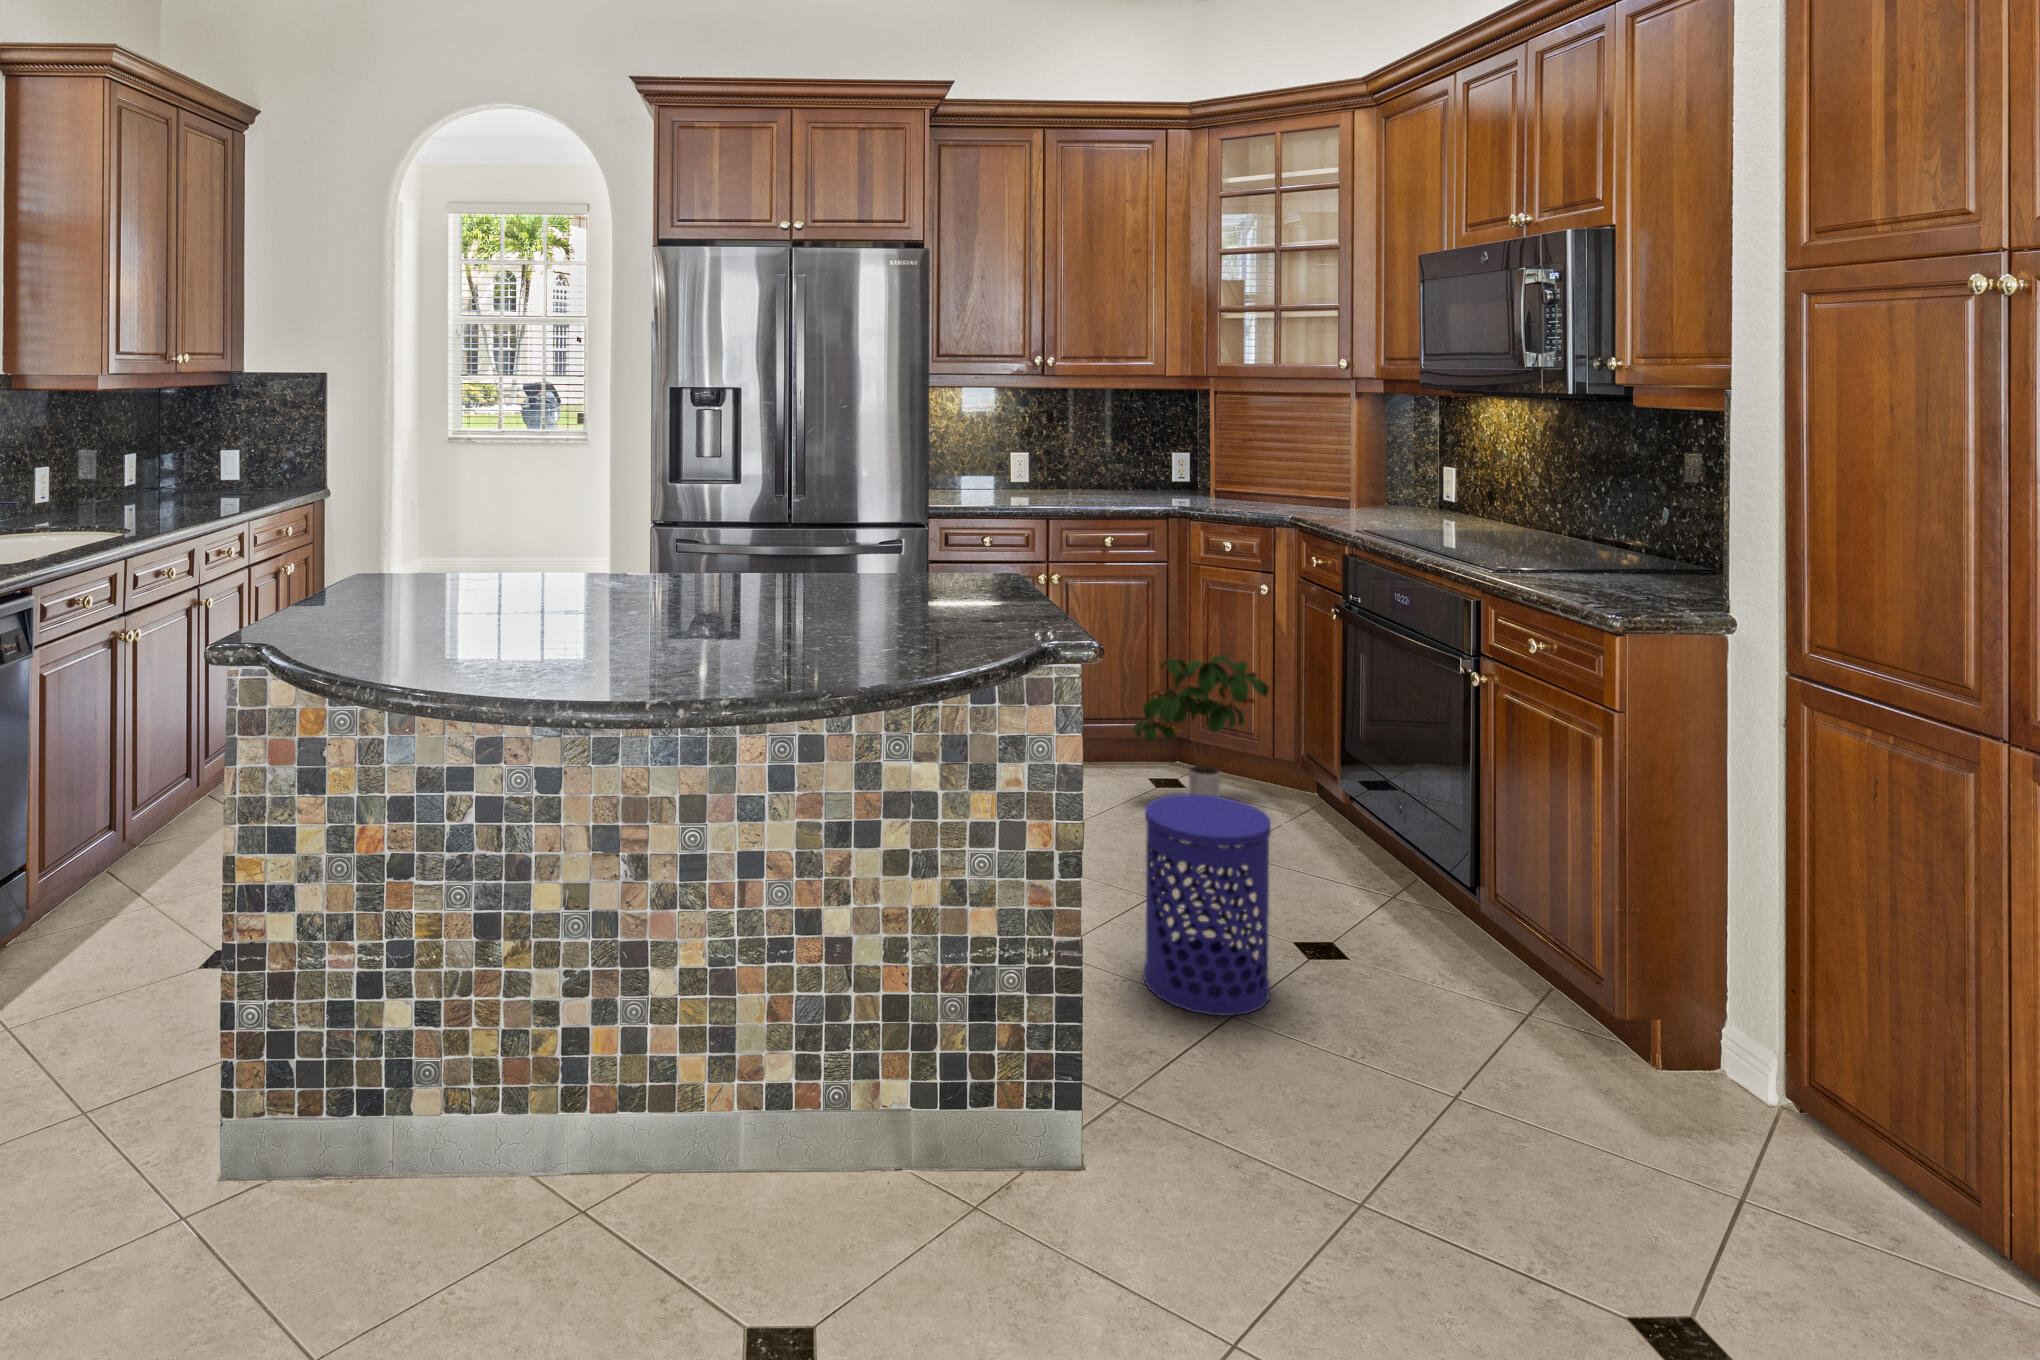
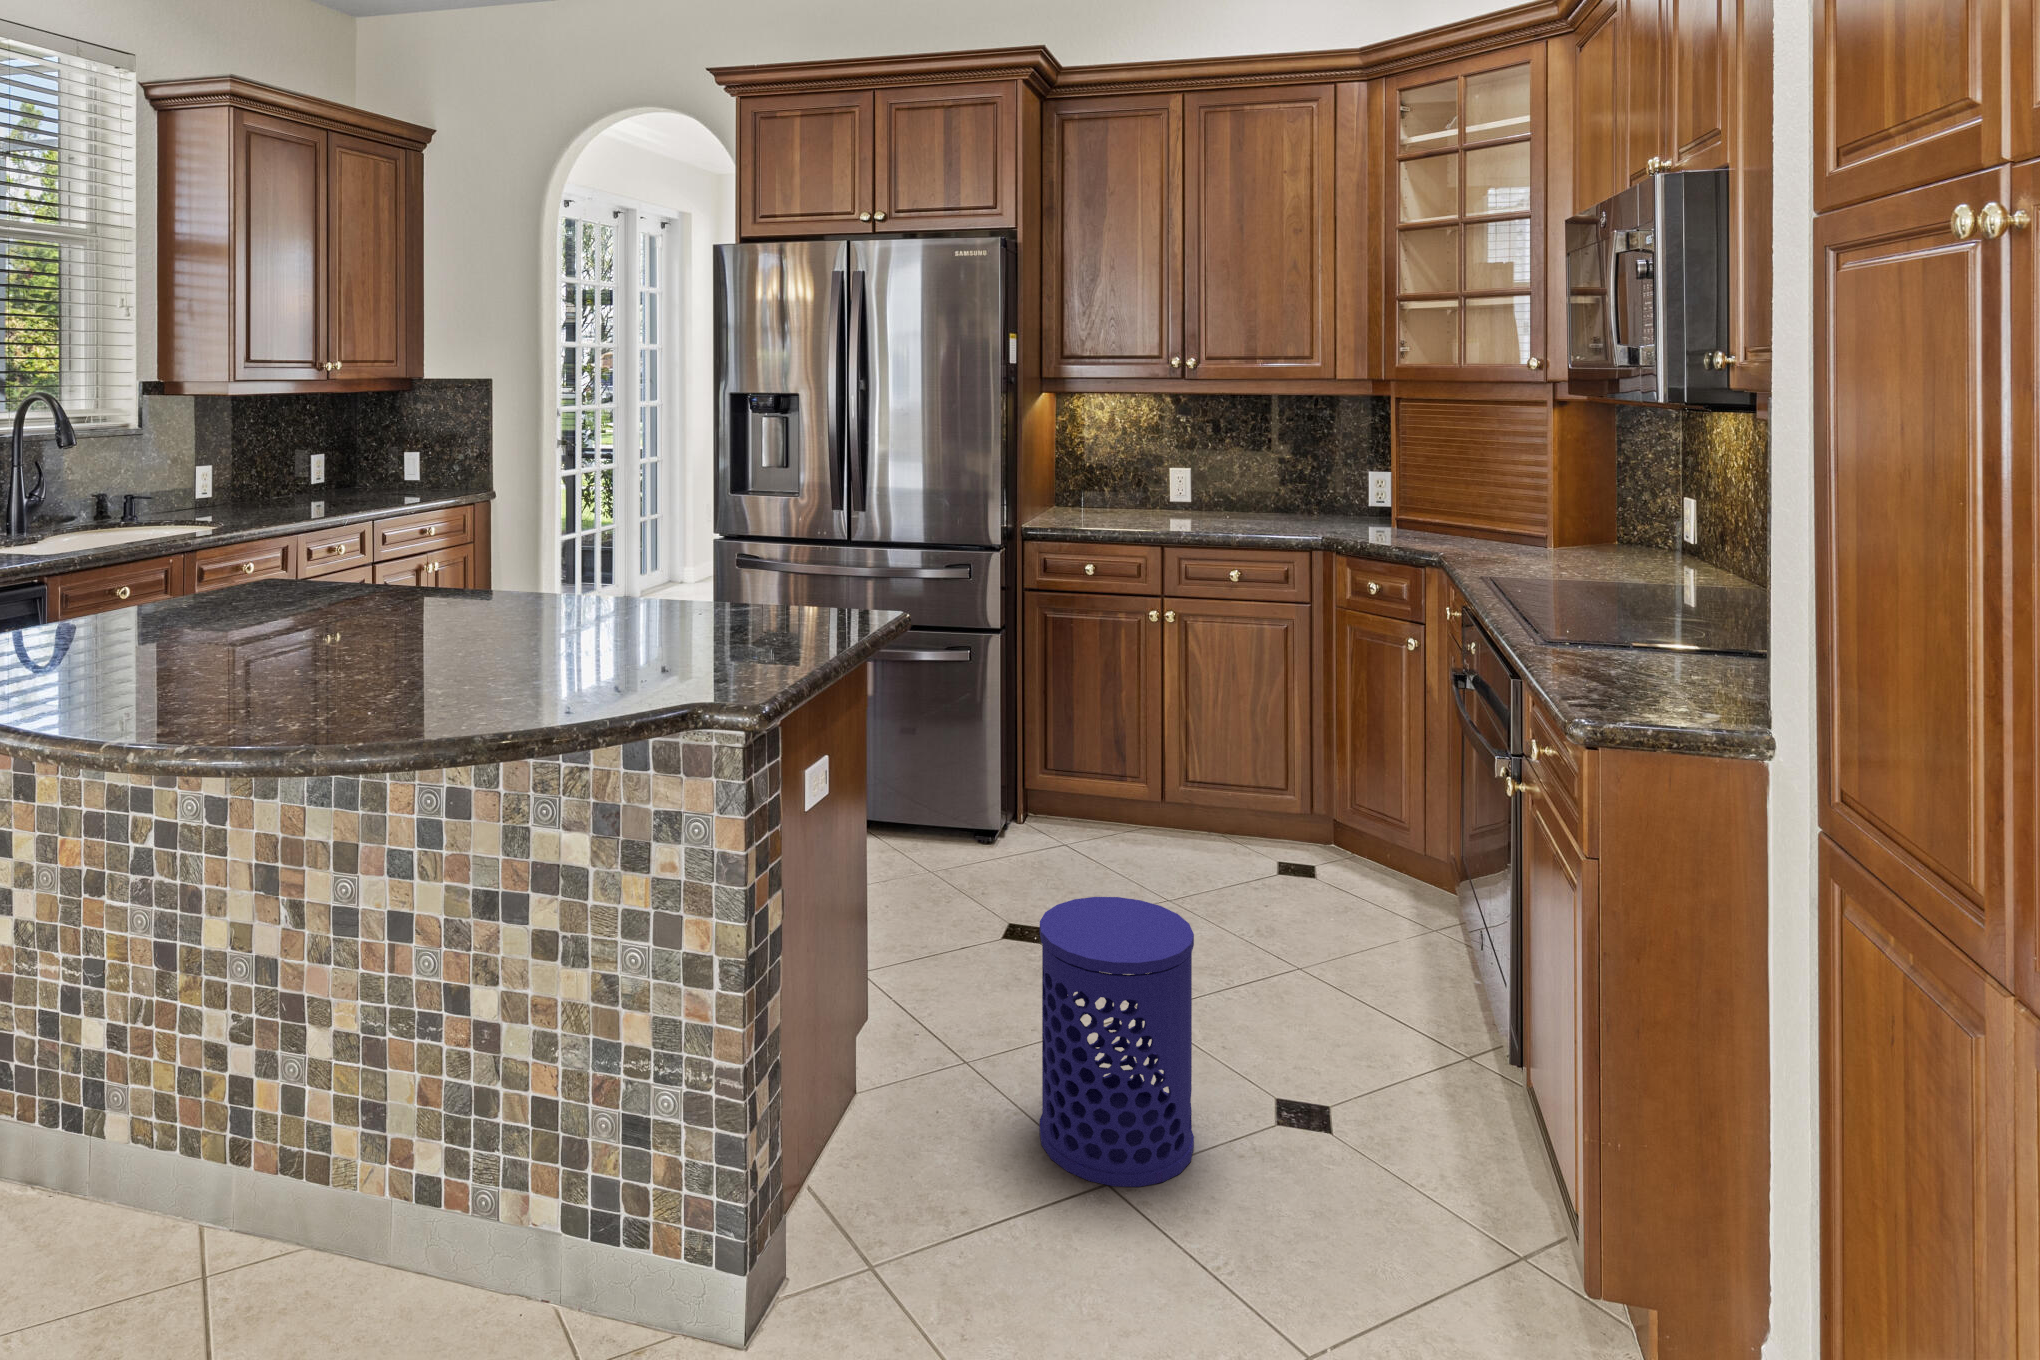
potted plant: present [1133,655,1269,796] -> none [1230,722,1412,915]

